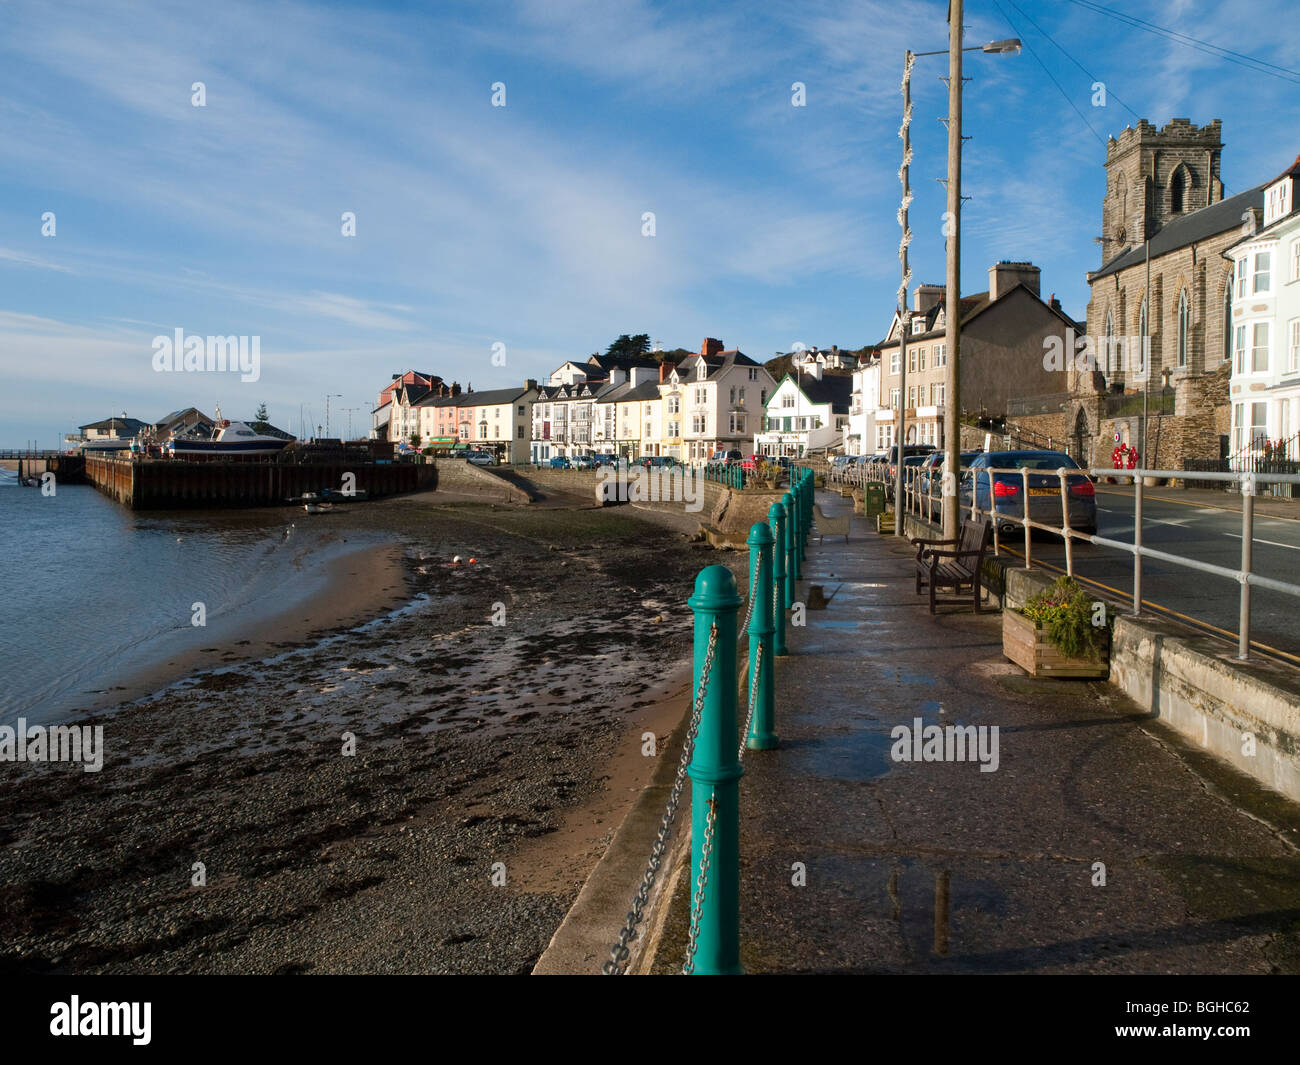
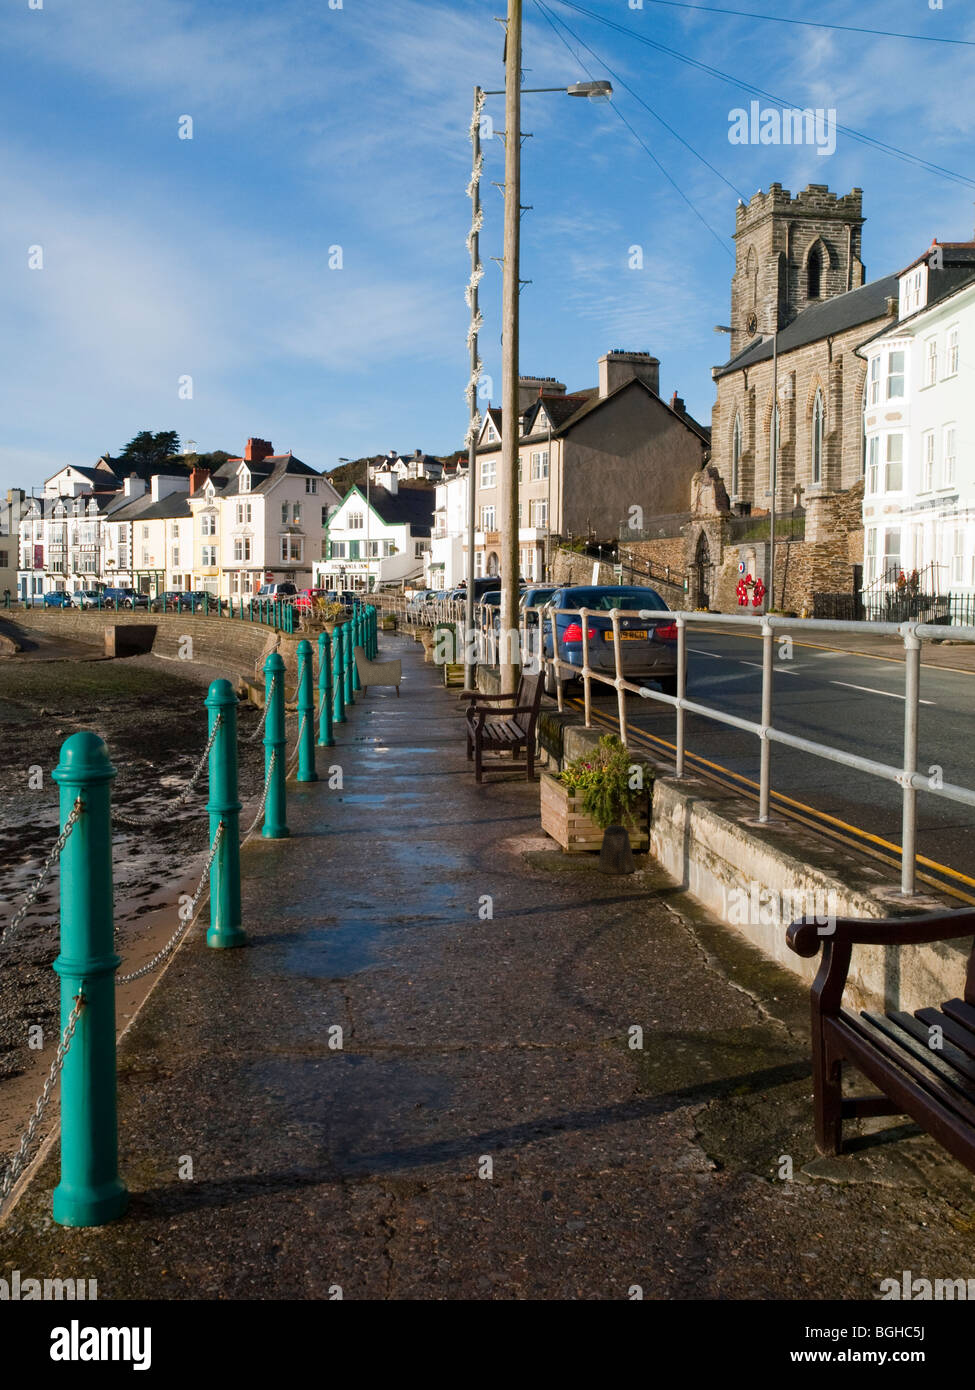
watering can: present [802,583,844,610] -> present [598,825,635,874]

